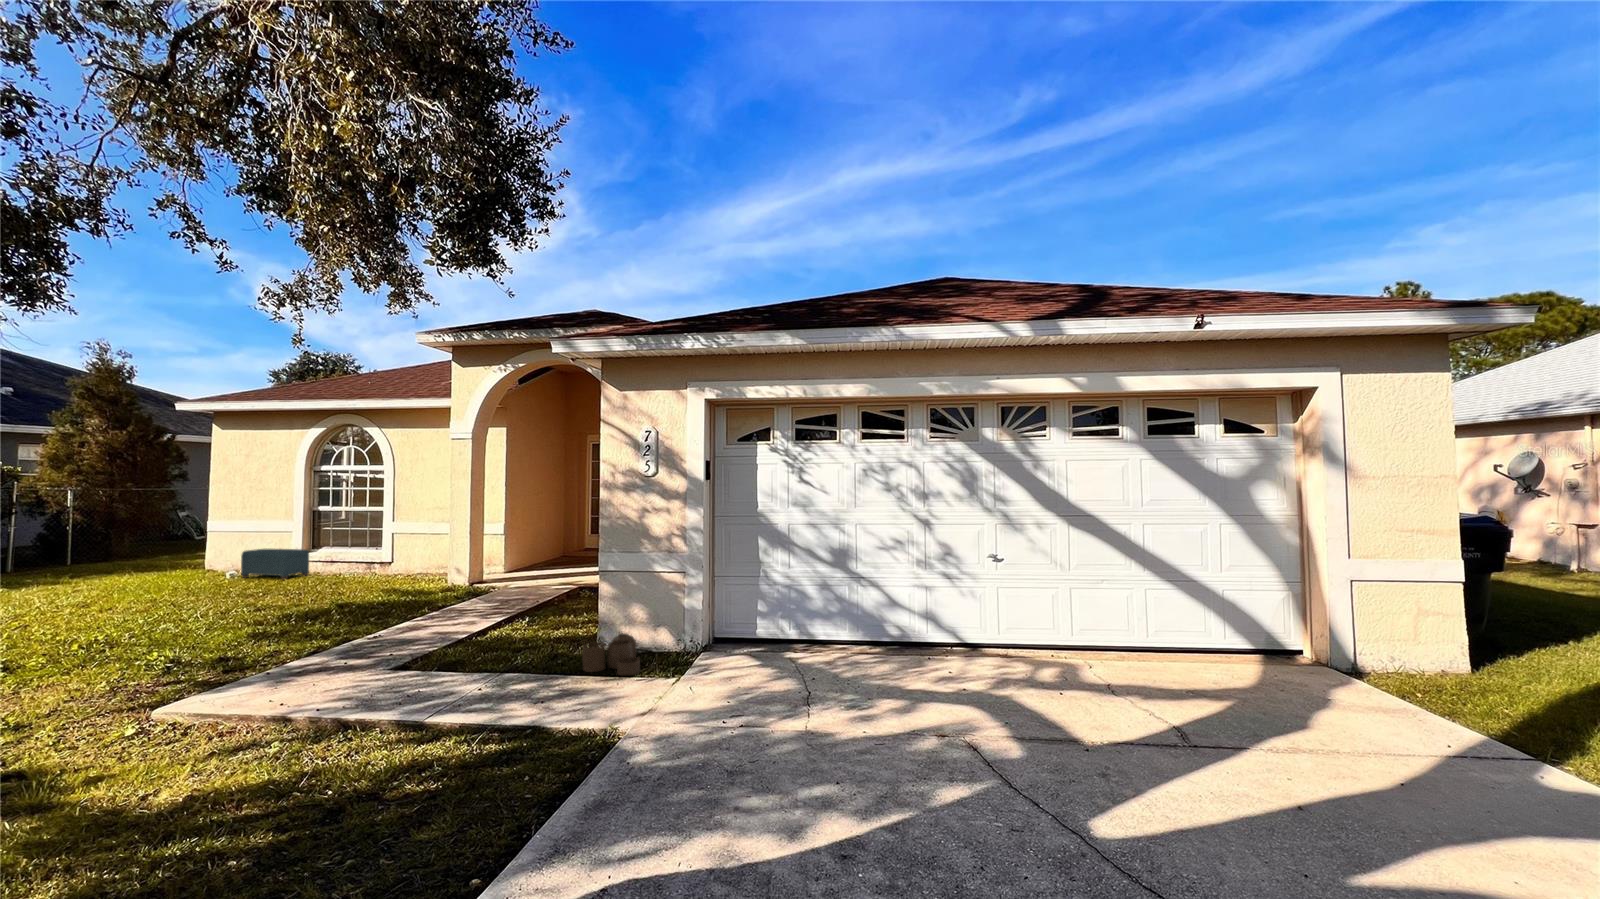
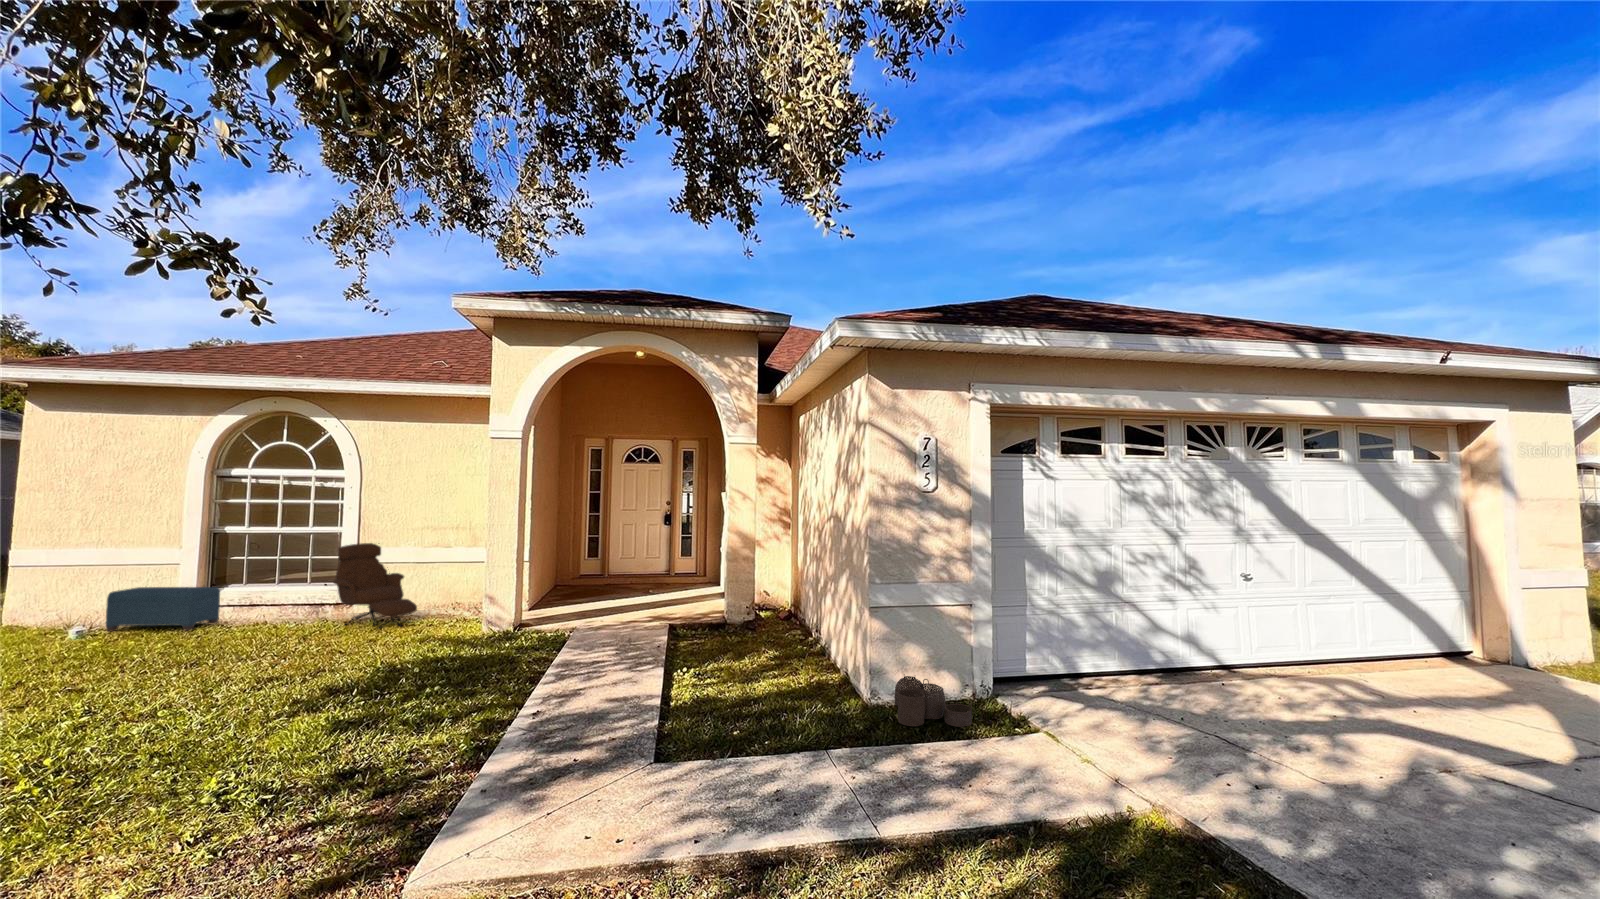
lounge chair: none [369,519,423,584] -> present [333,543,417,629]

